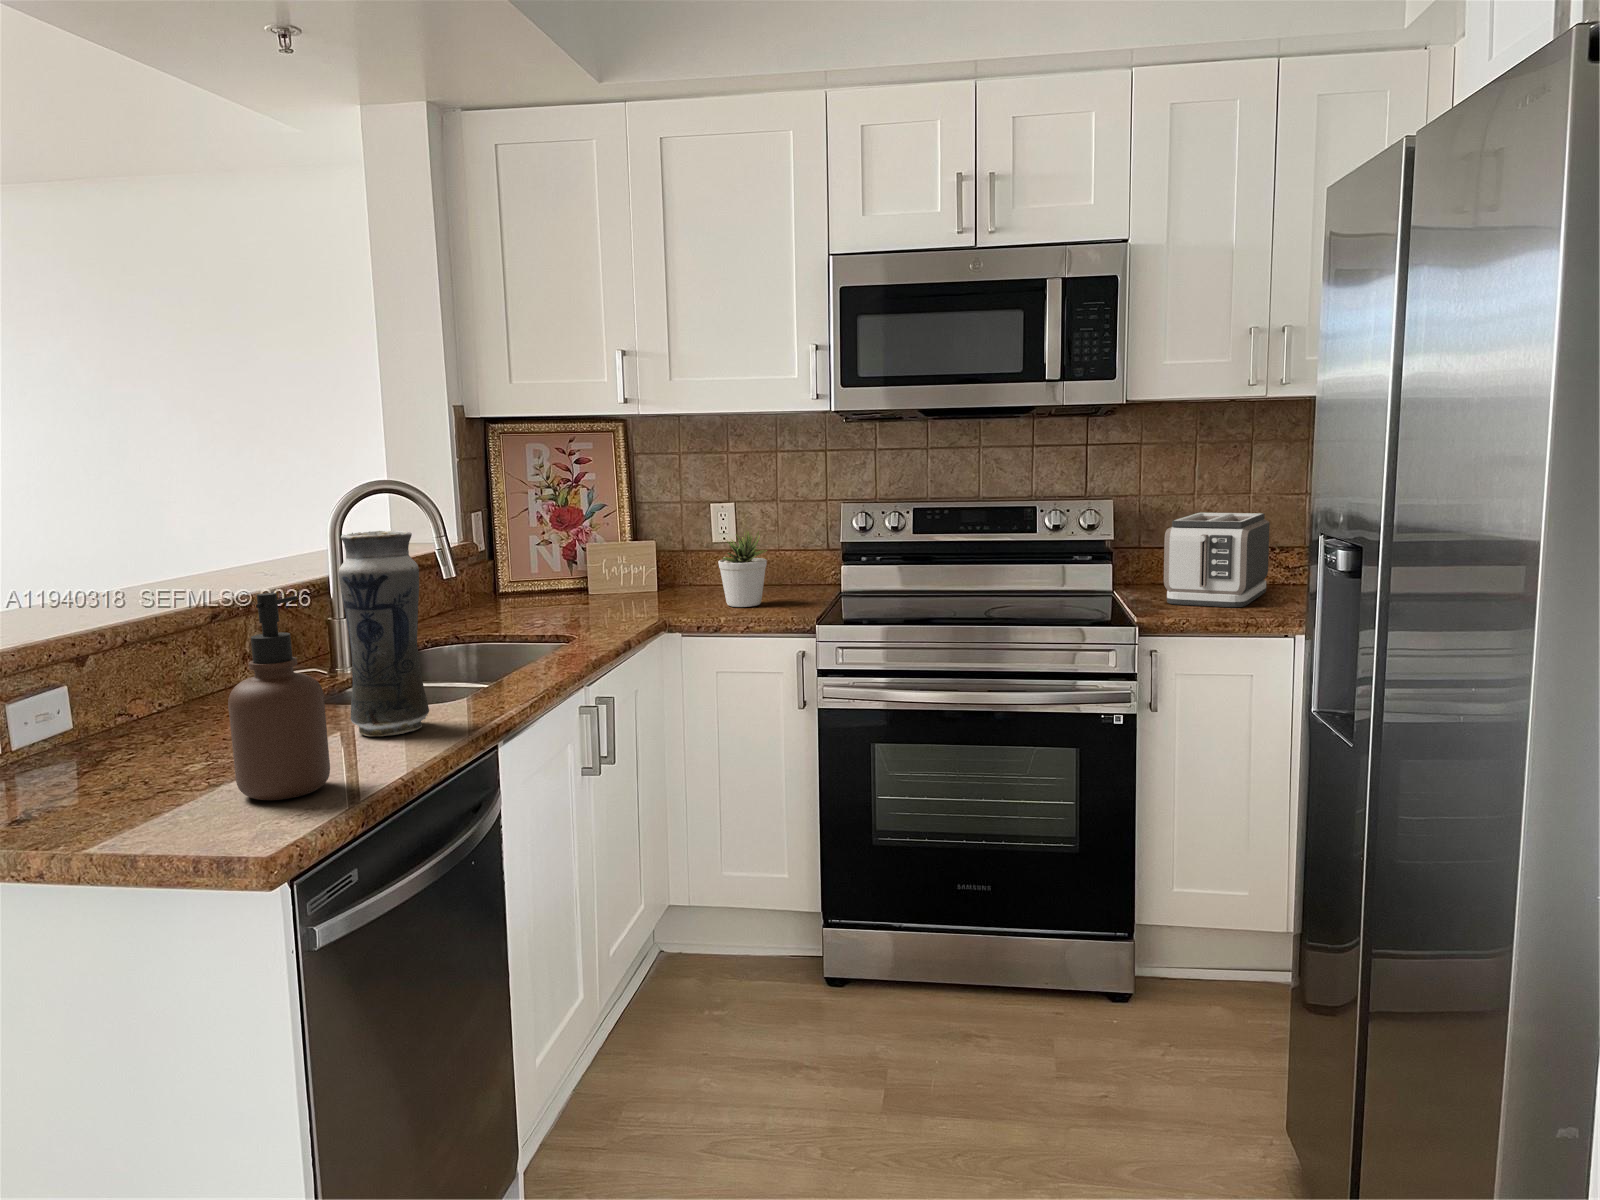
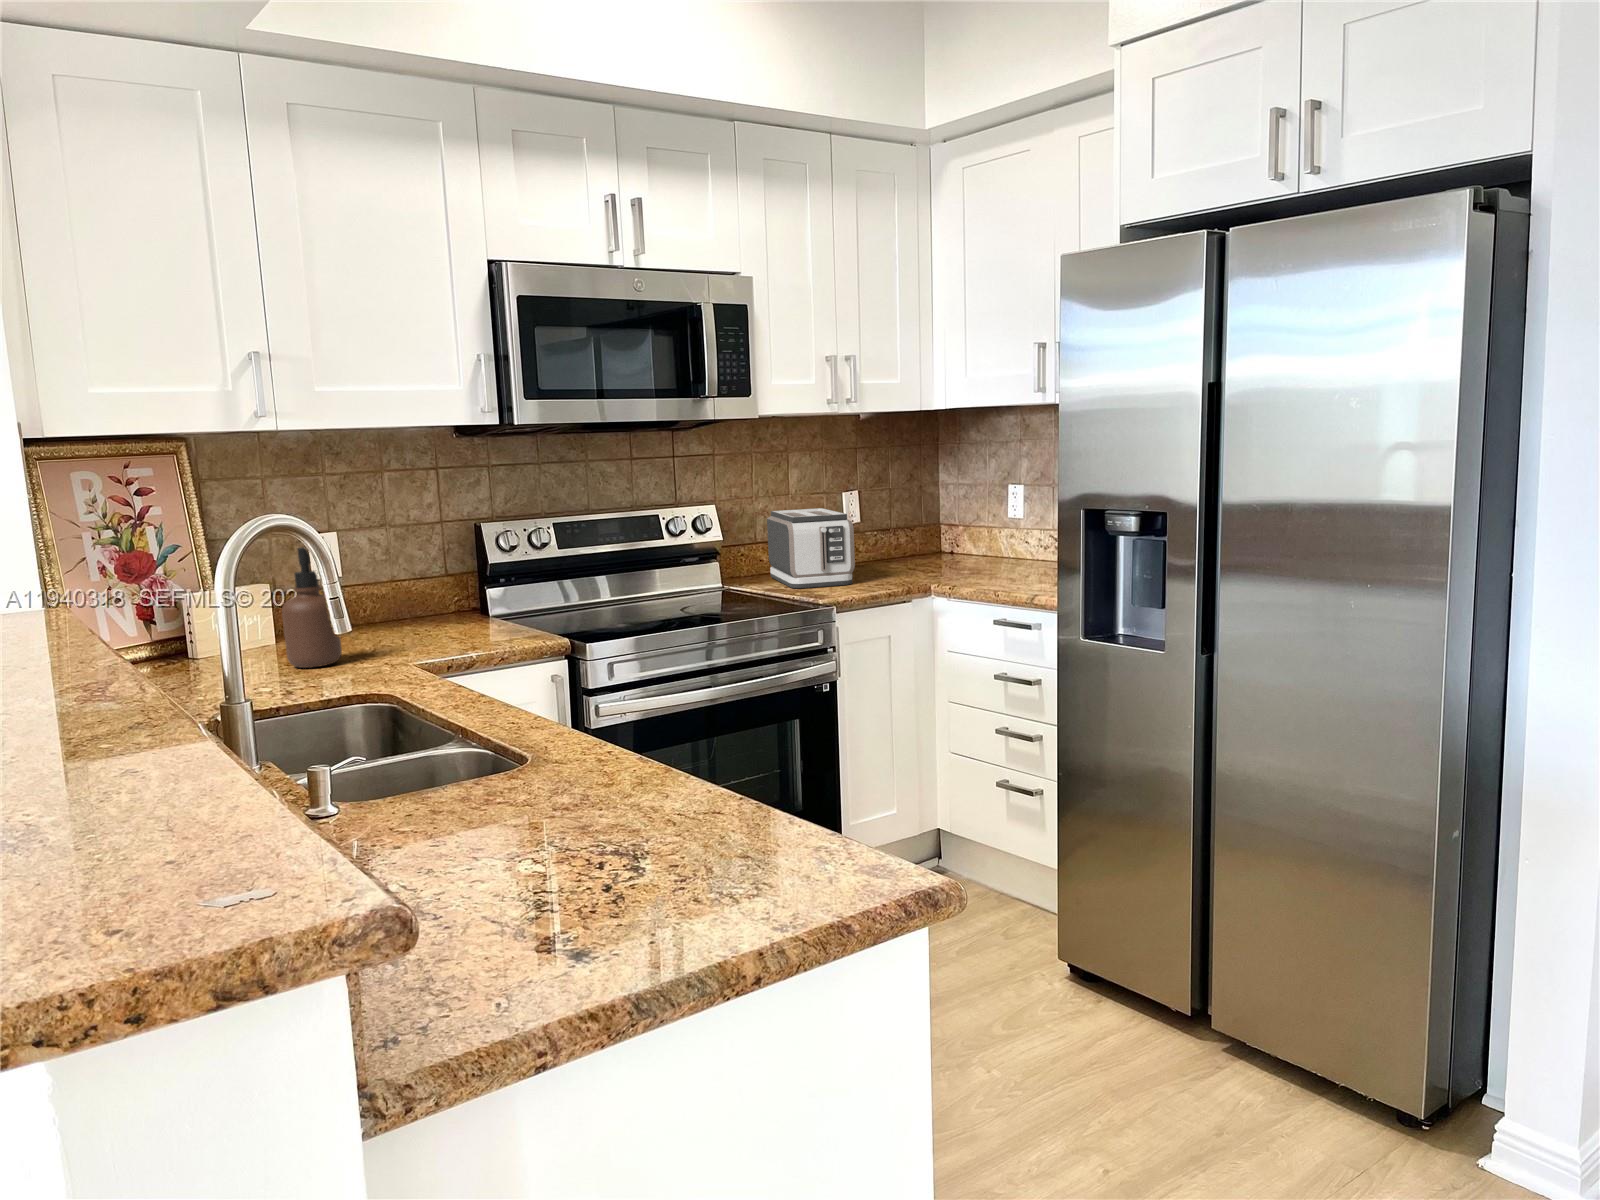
vase: present [339,531,429,736] -> none [516,558,620,802]
potted plant: present [718,532,767,607] -> none [399,556,455,644]
soap dispenser: present [228,593,330,800] -> present [282,547,342,668]

